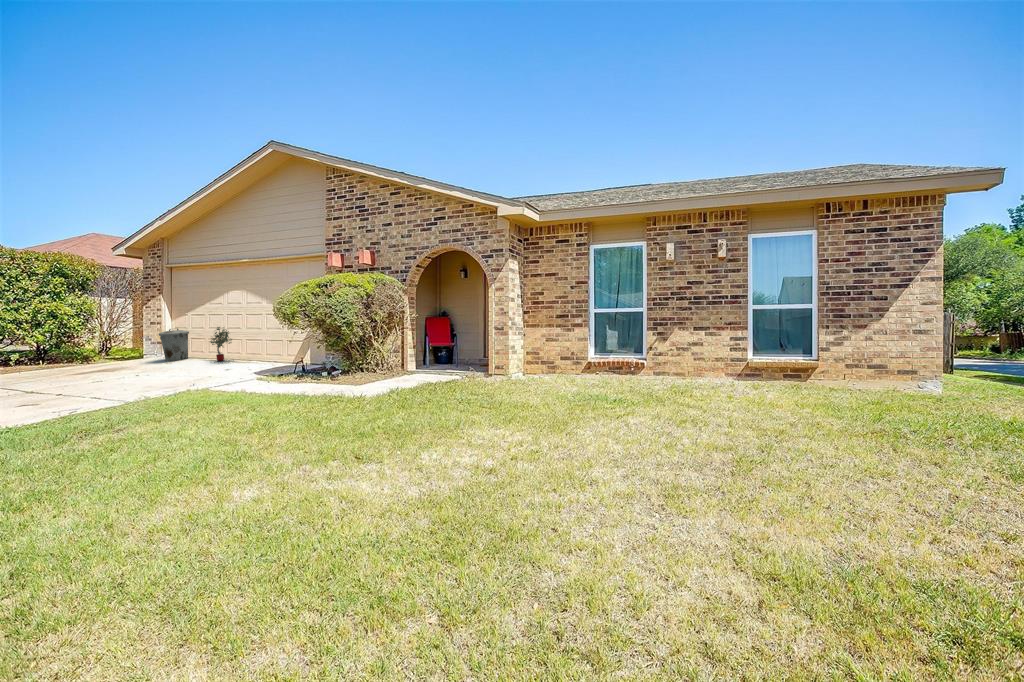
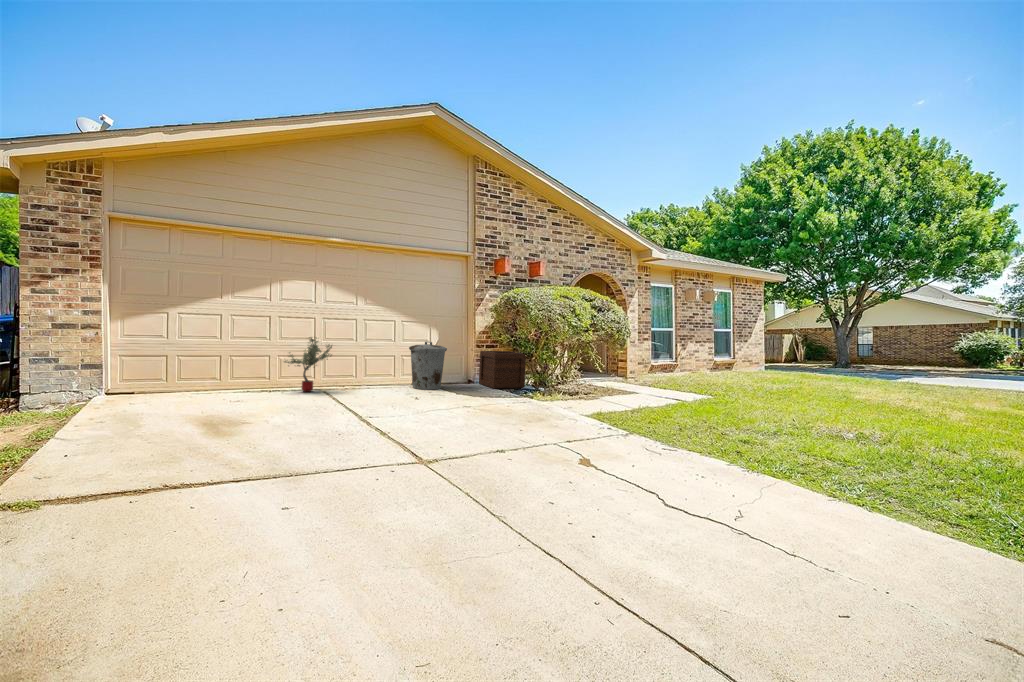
trash can: present [159,328,189,361] -> present [409,342,447,390]
wooden crate: none [300,336,346,369] -> present [479,351,526,389]

